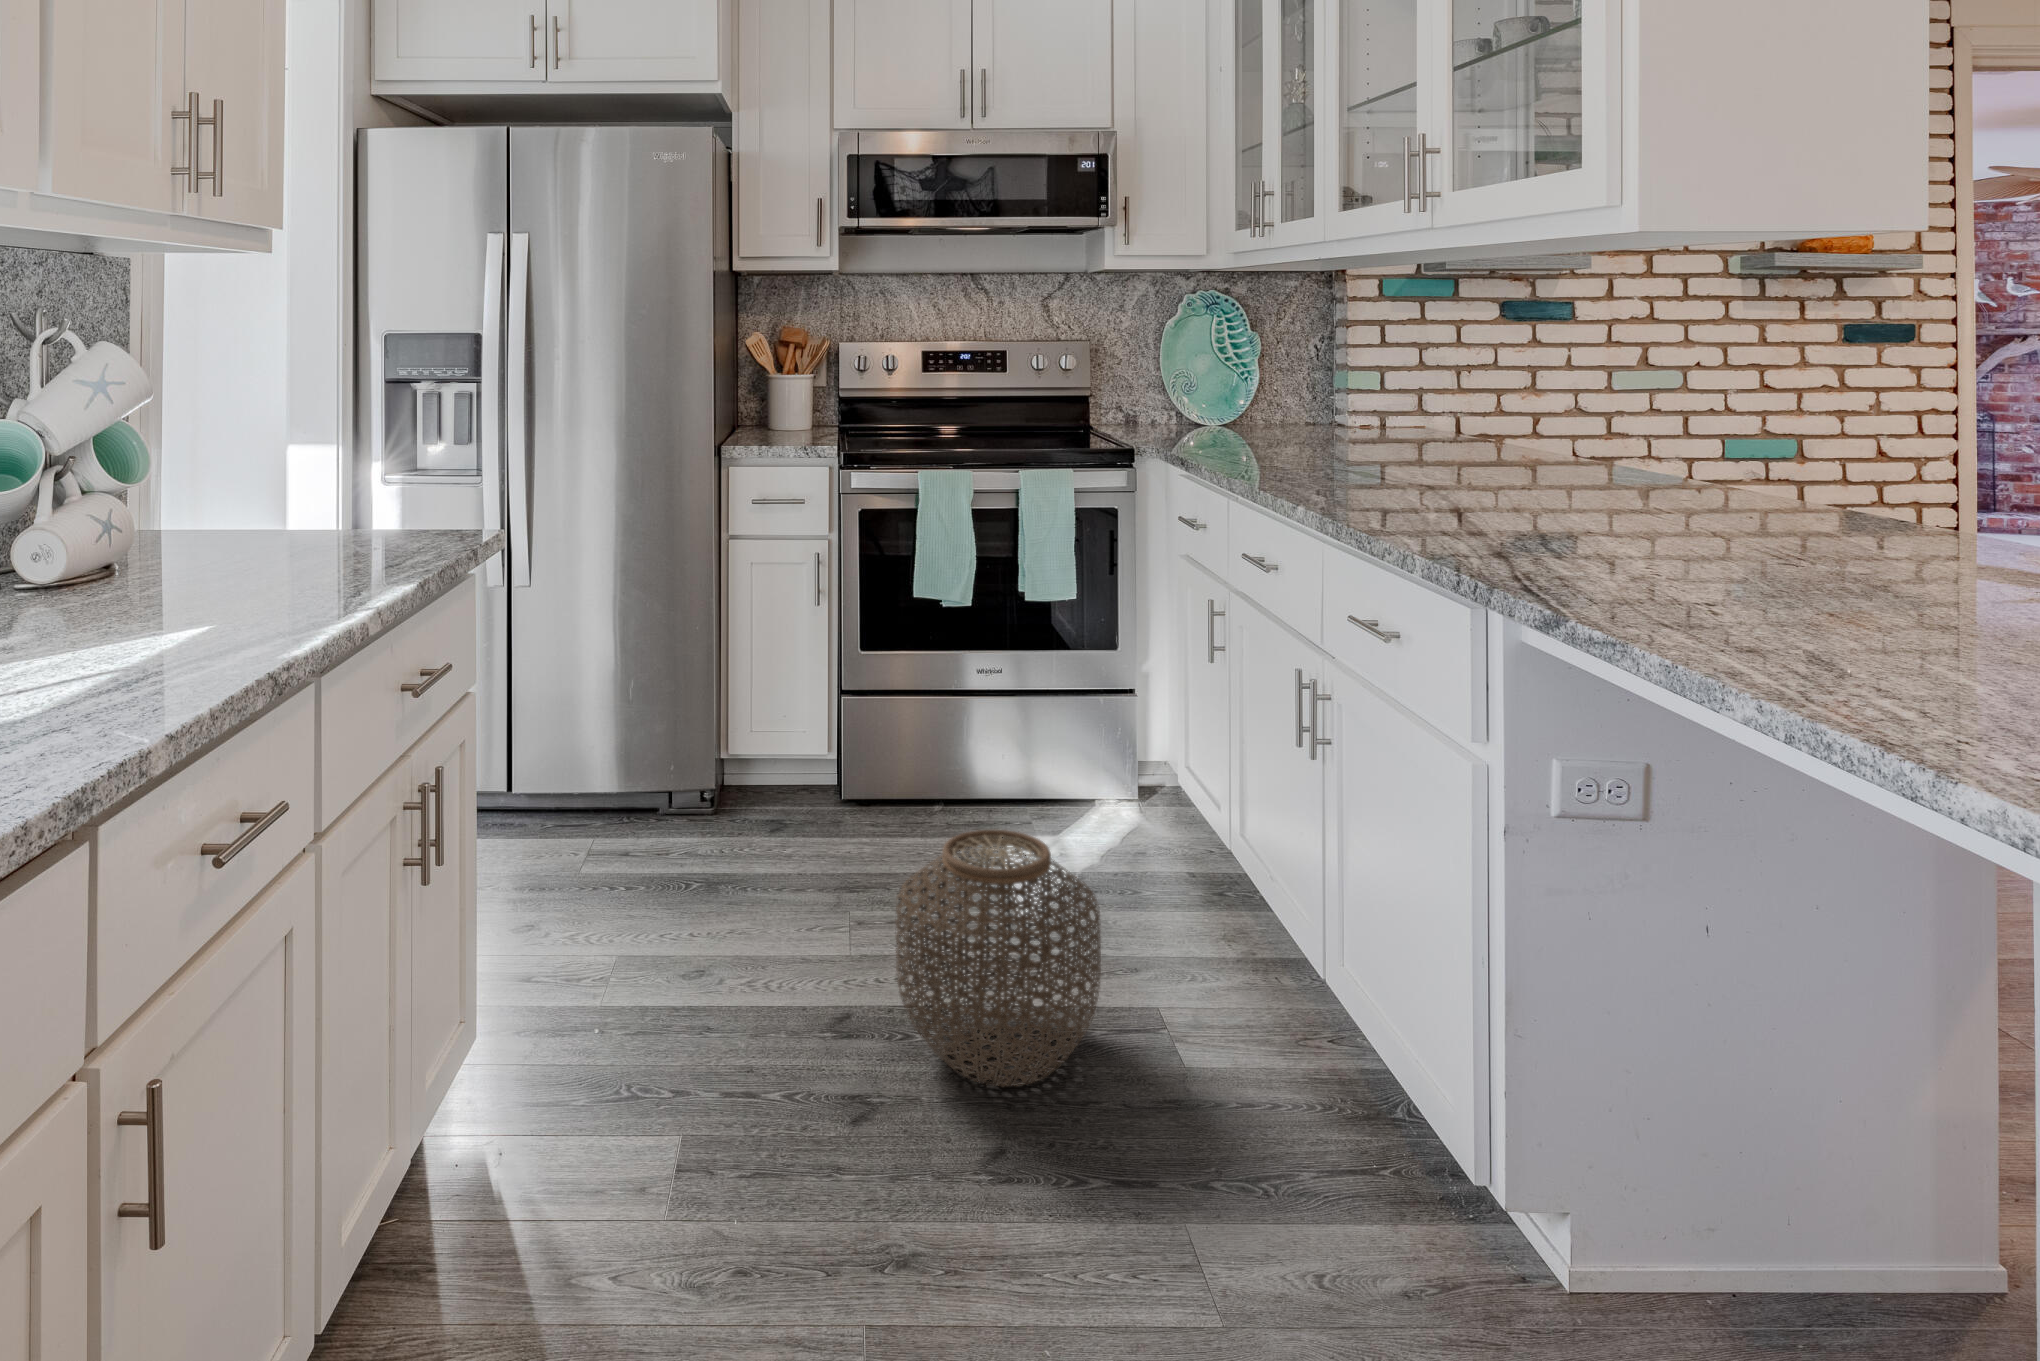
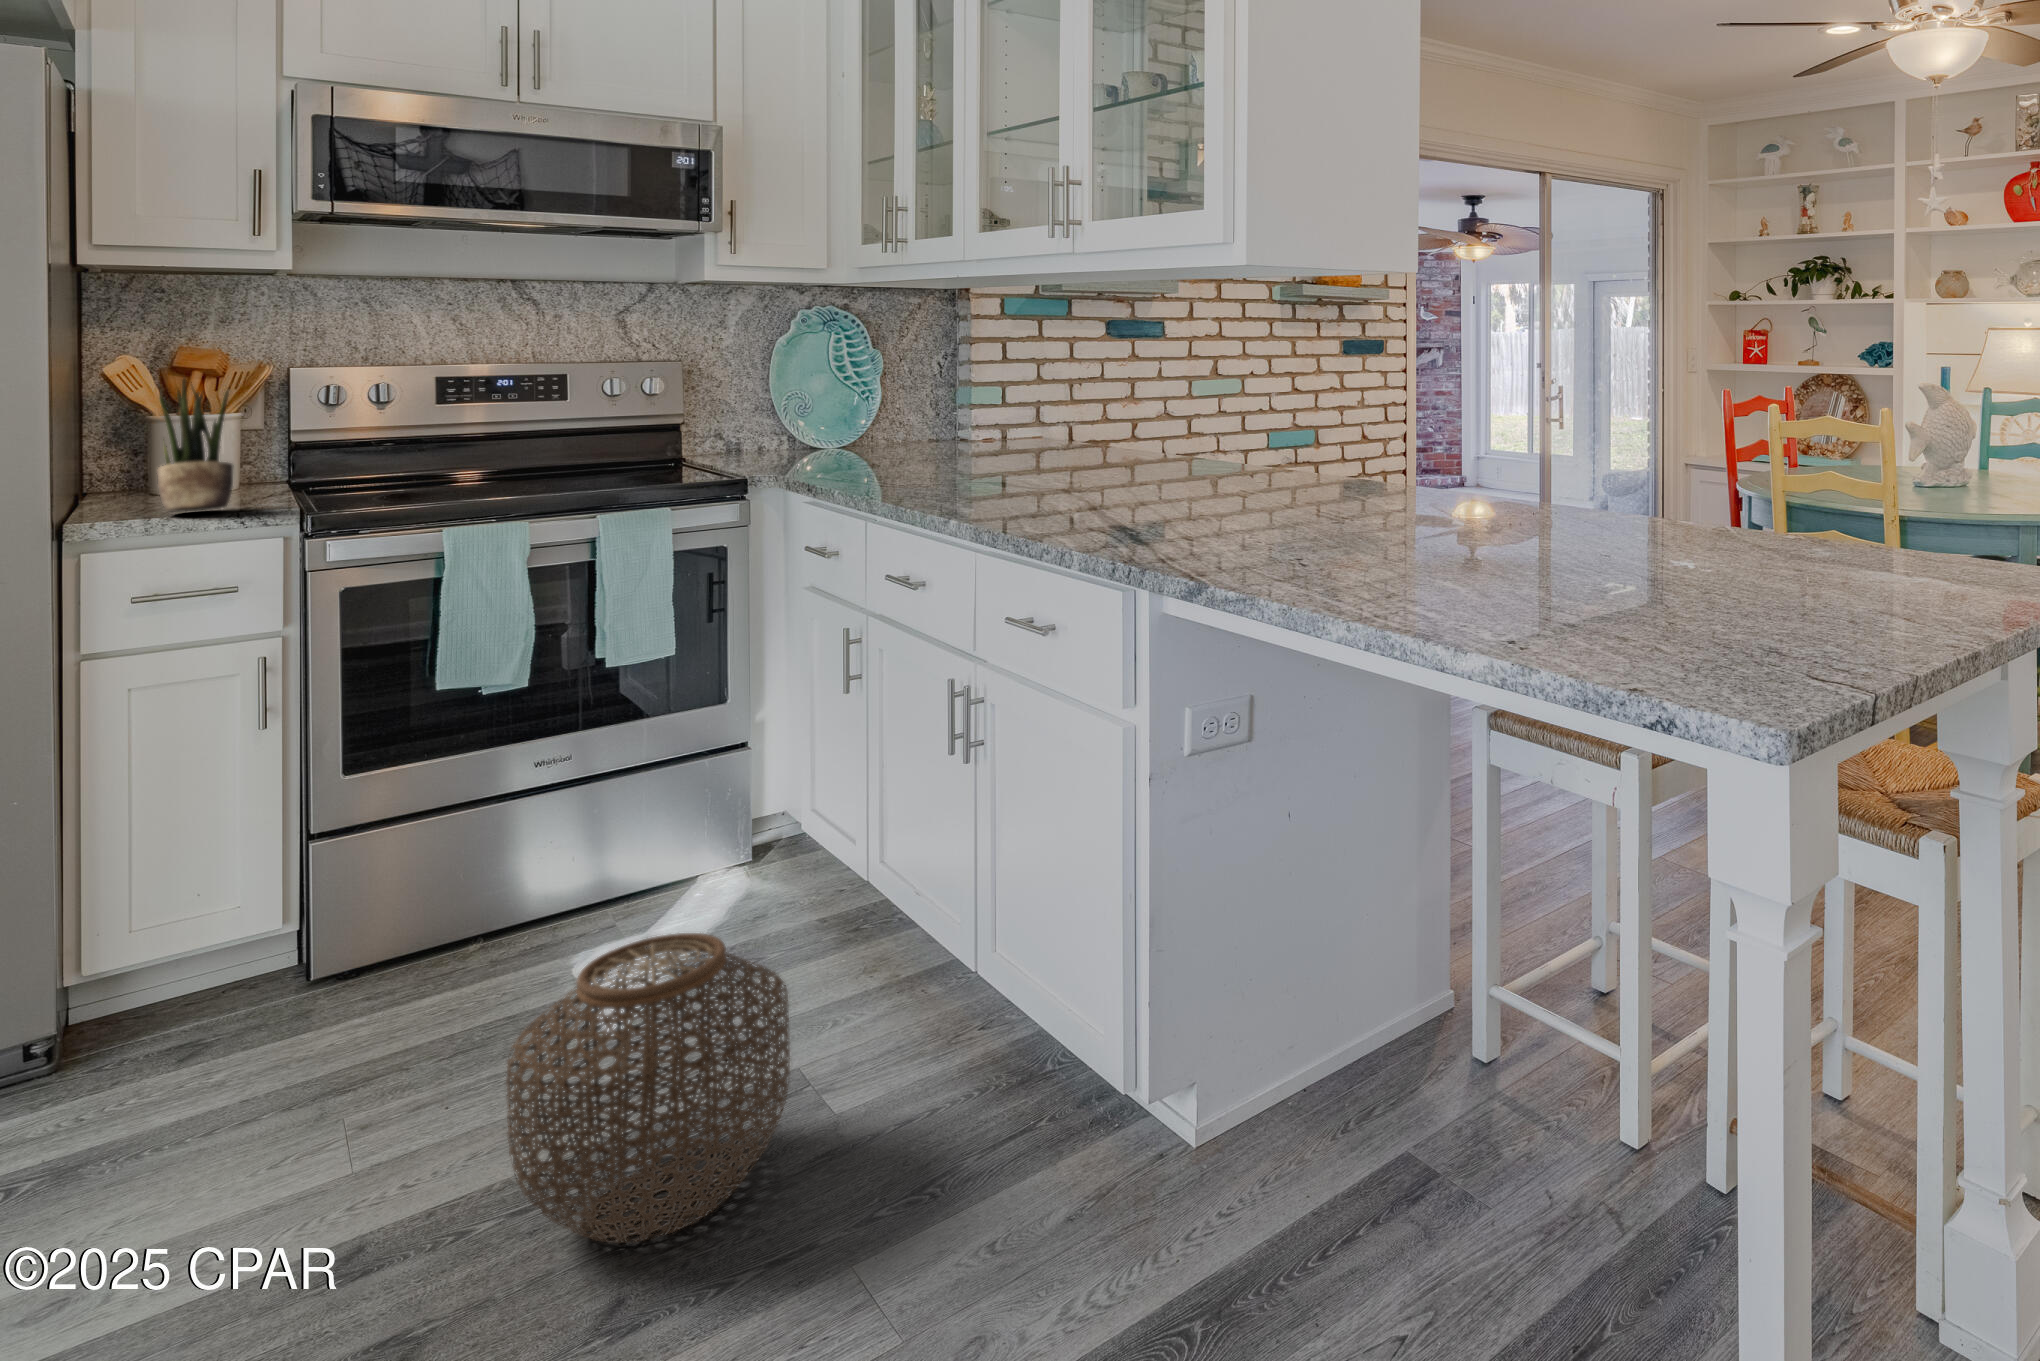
potted plant: none [761,349,800,445] -> present [157,379,233,511]

